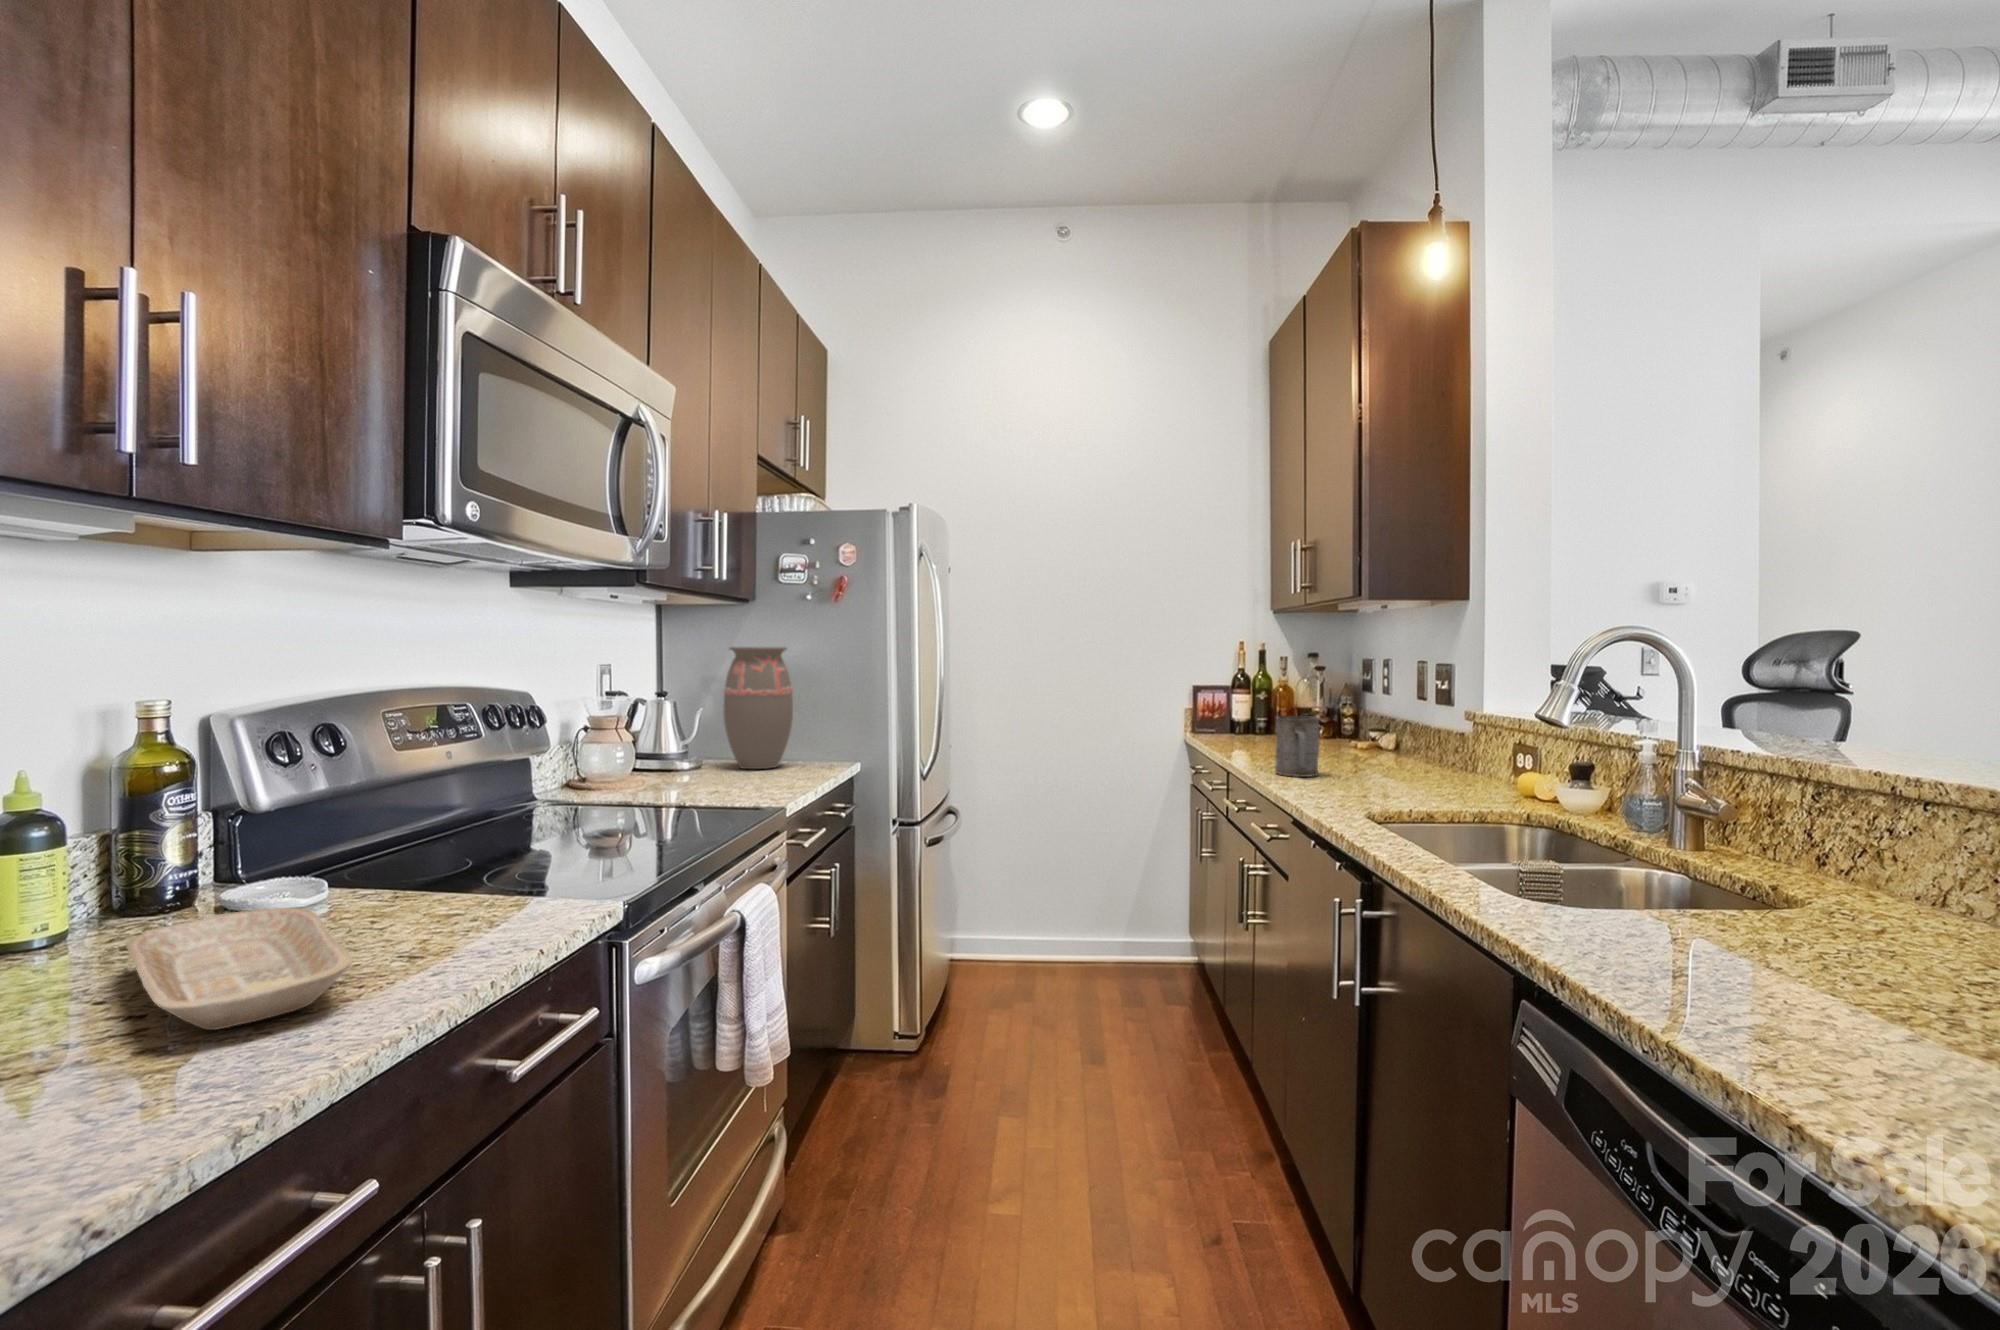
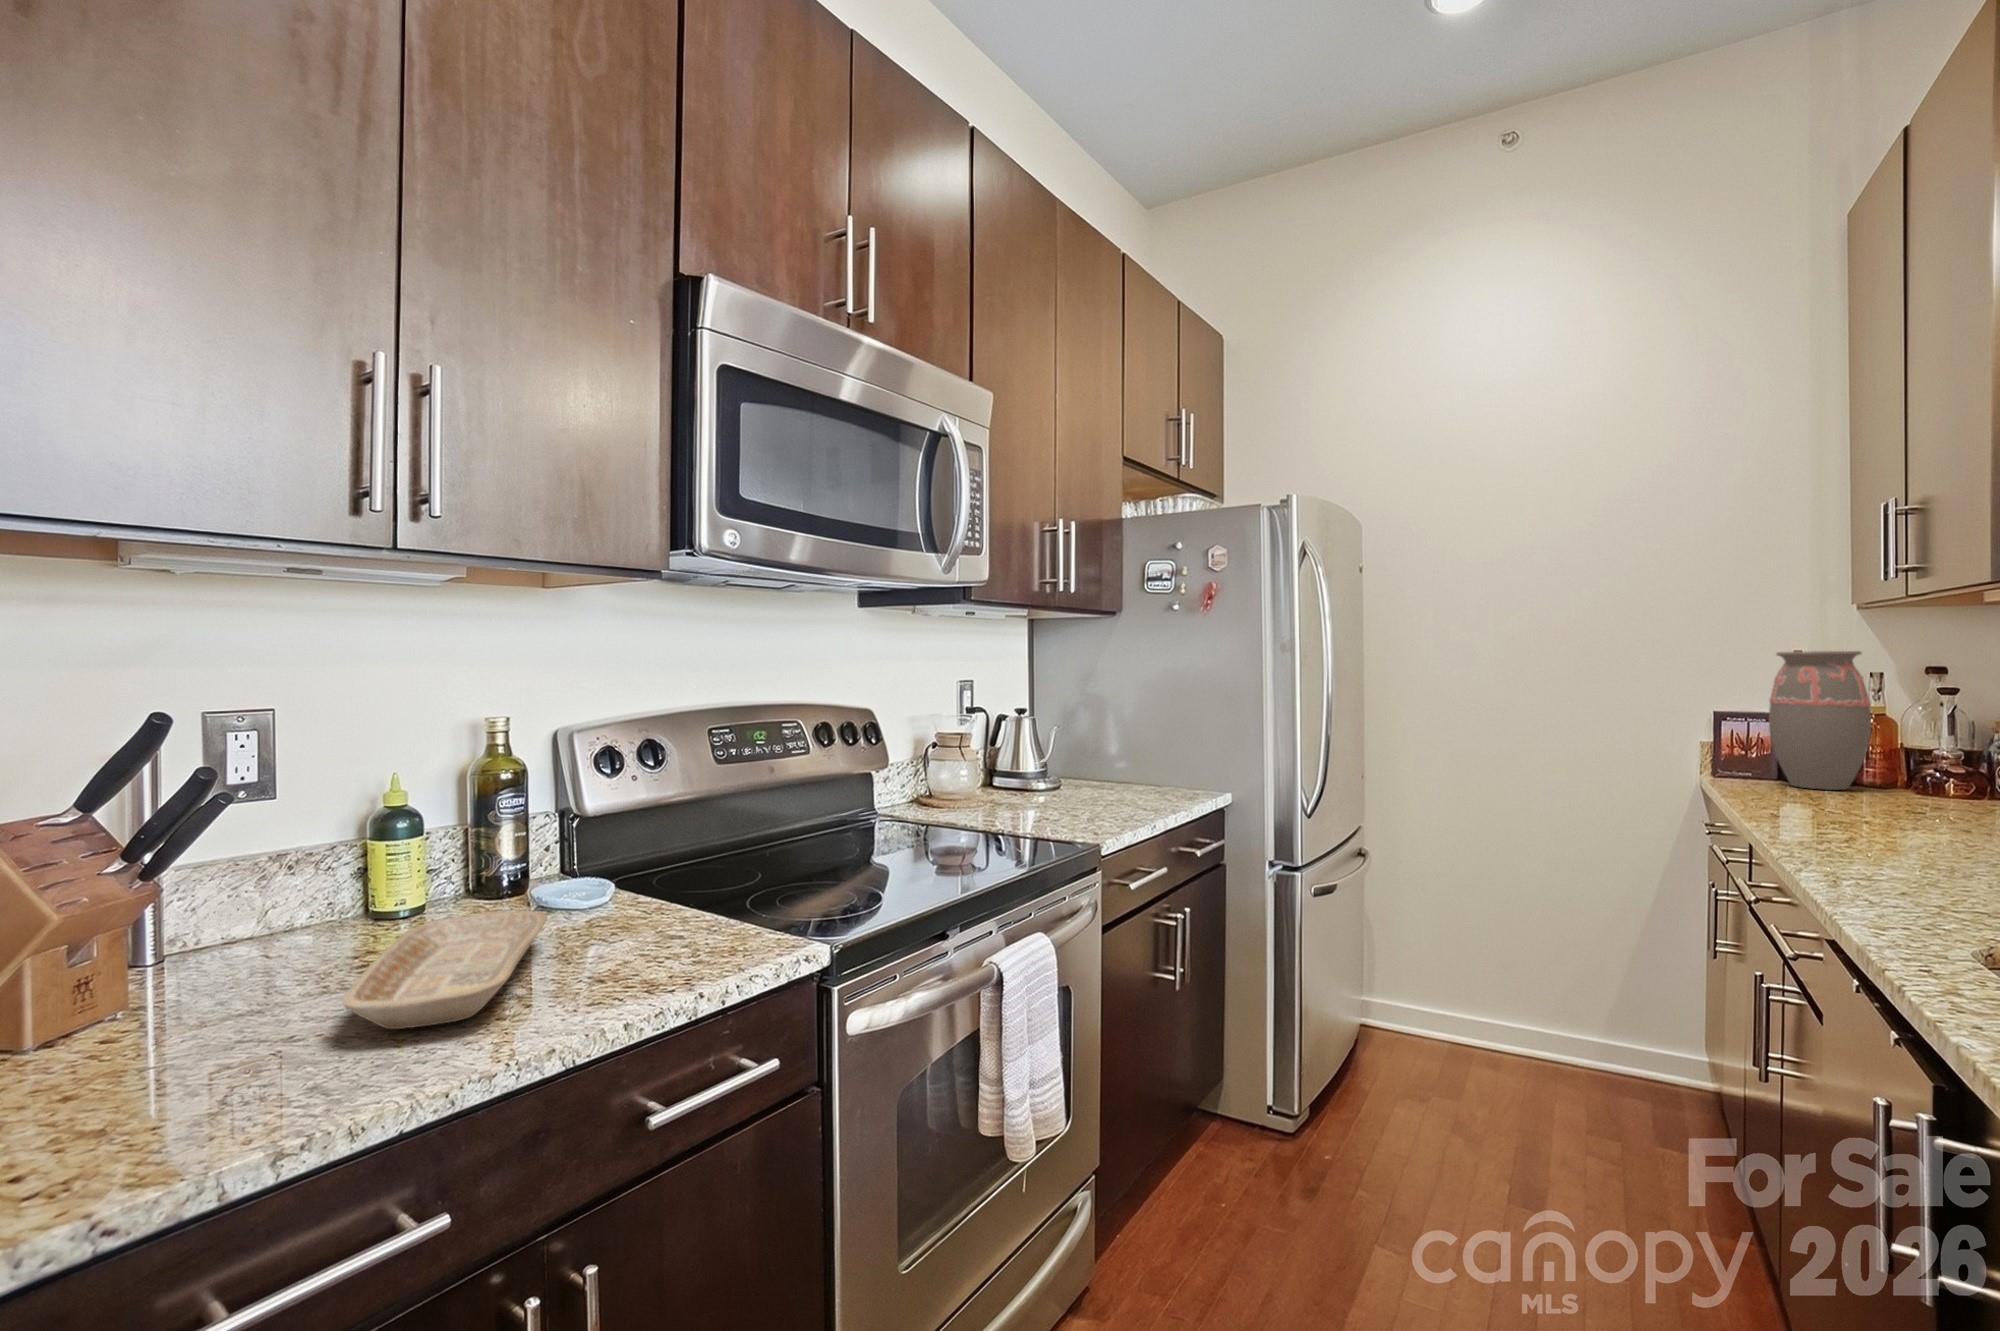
decorative vase: present [724,647,793,769] -> present [1769,651,1871,790]
mug: present [1275,716,1319,777] -> none [1830,764,1922,863]

